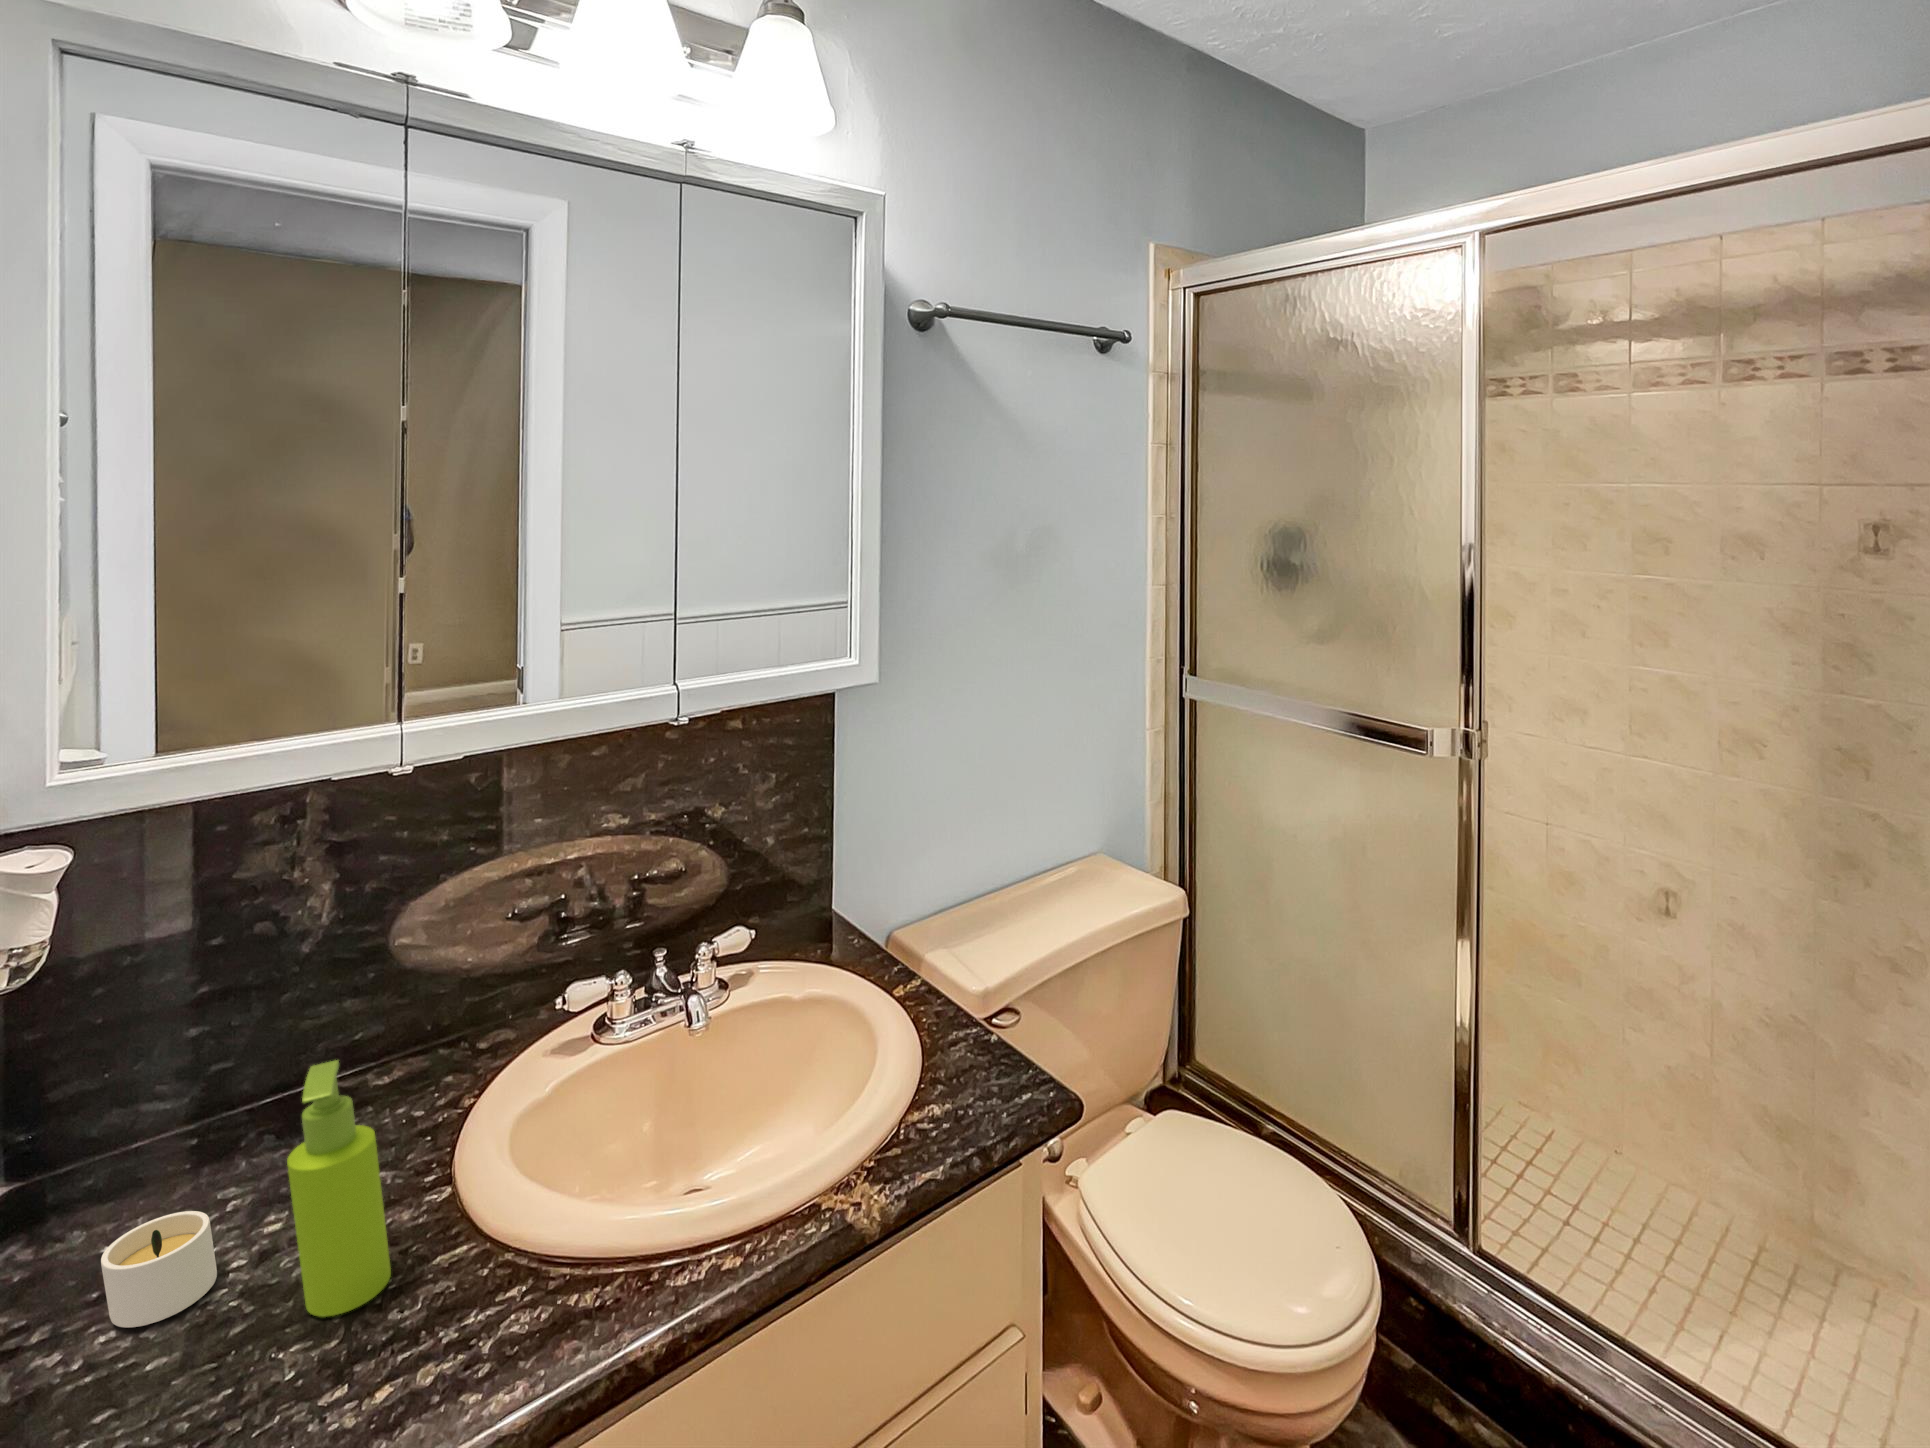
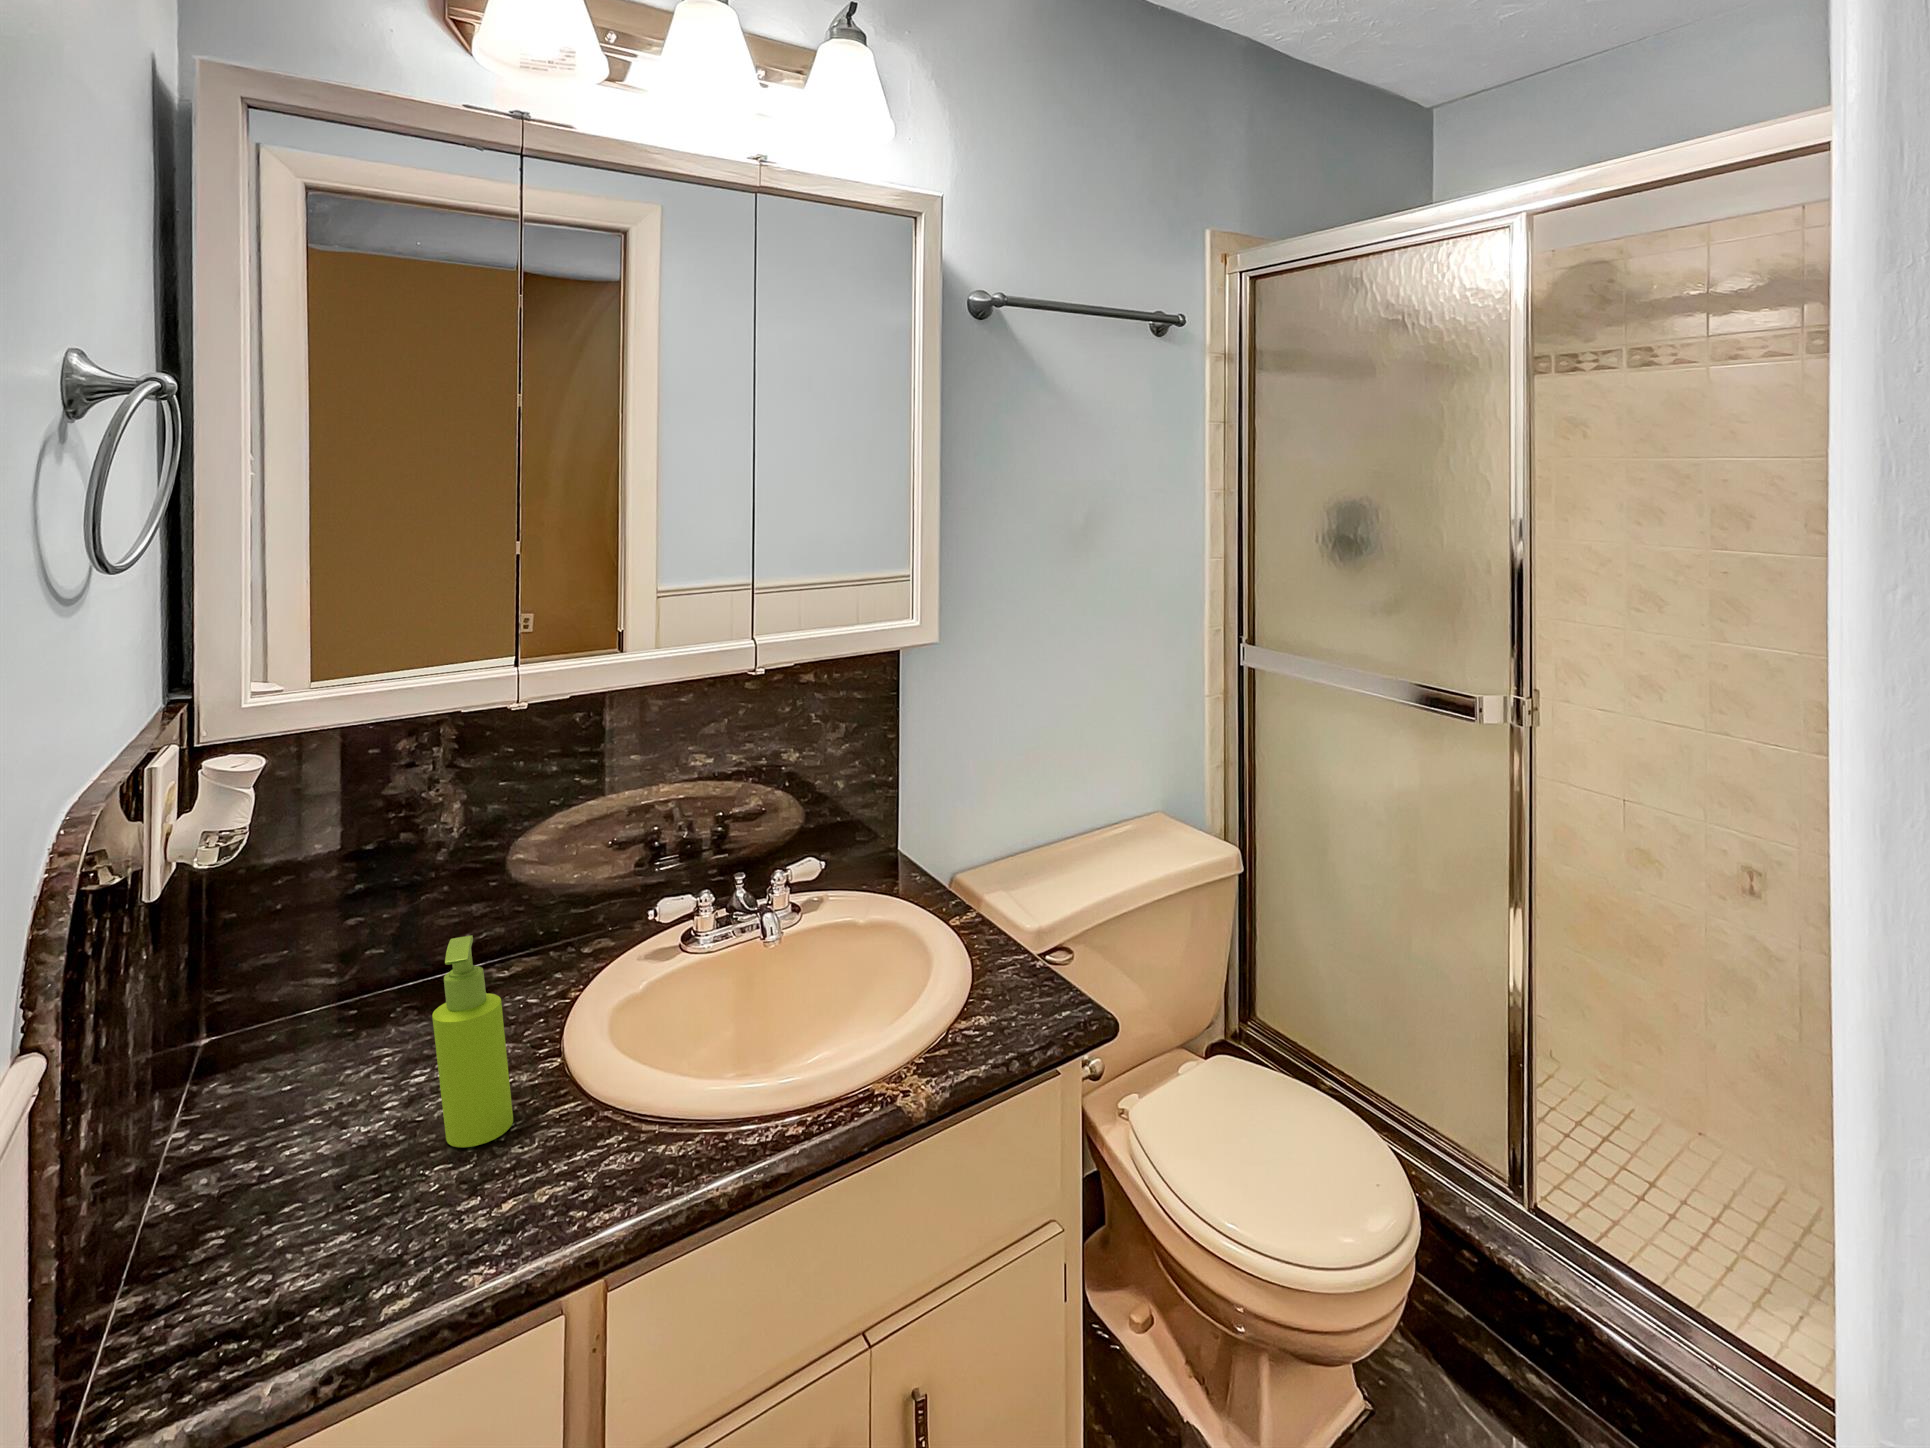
candle: present [101,1211,217,1327] -> none [289,1060,407,1146]

